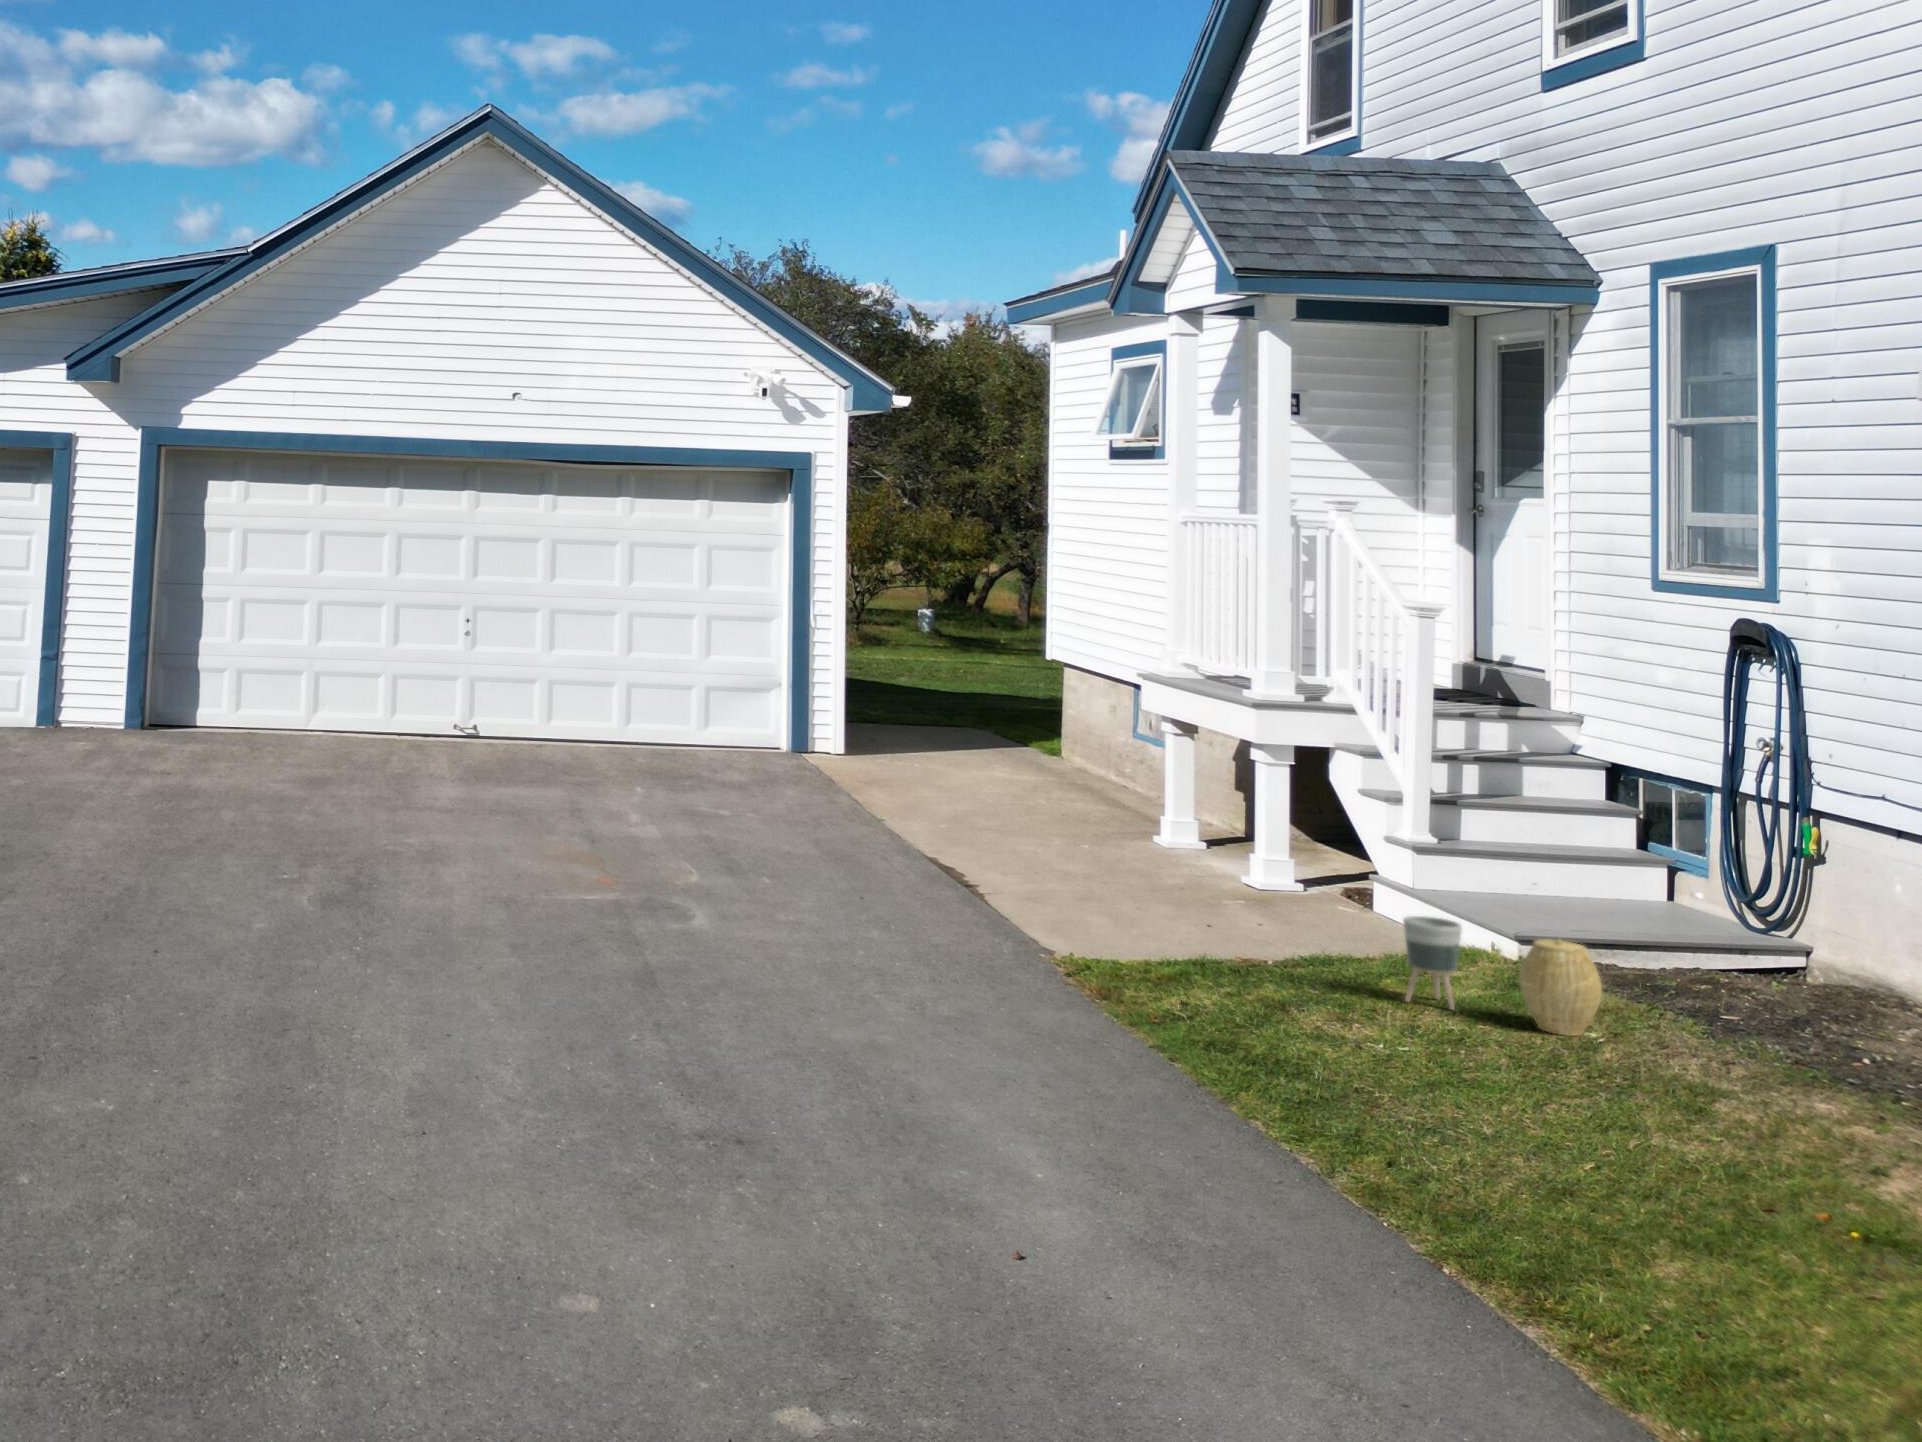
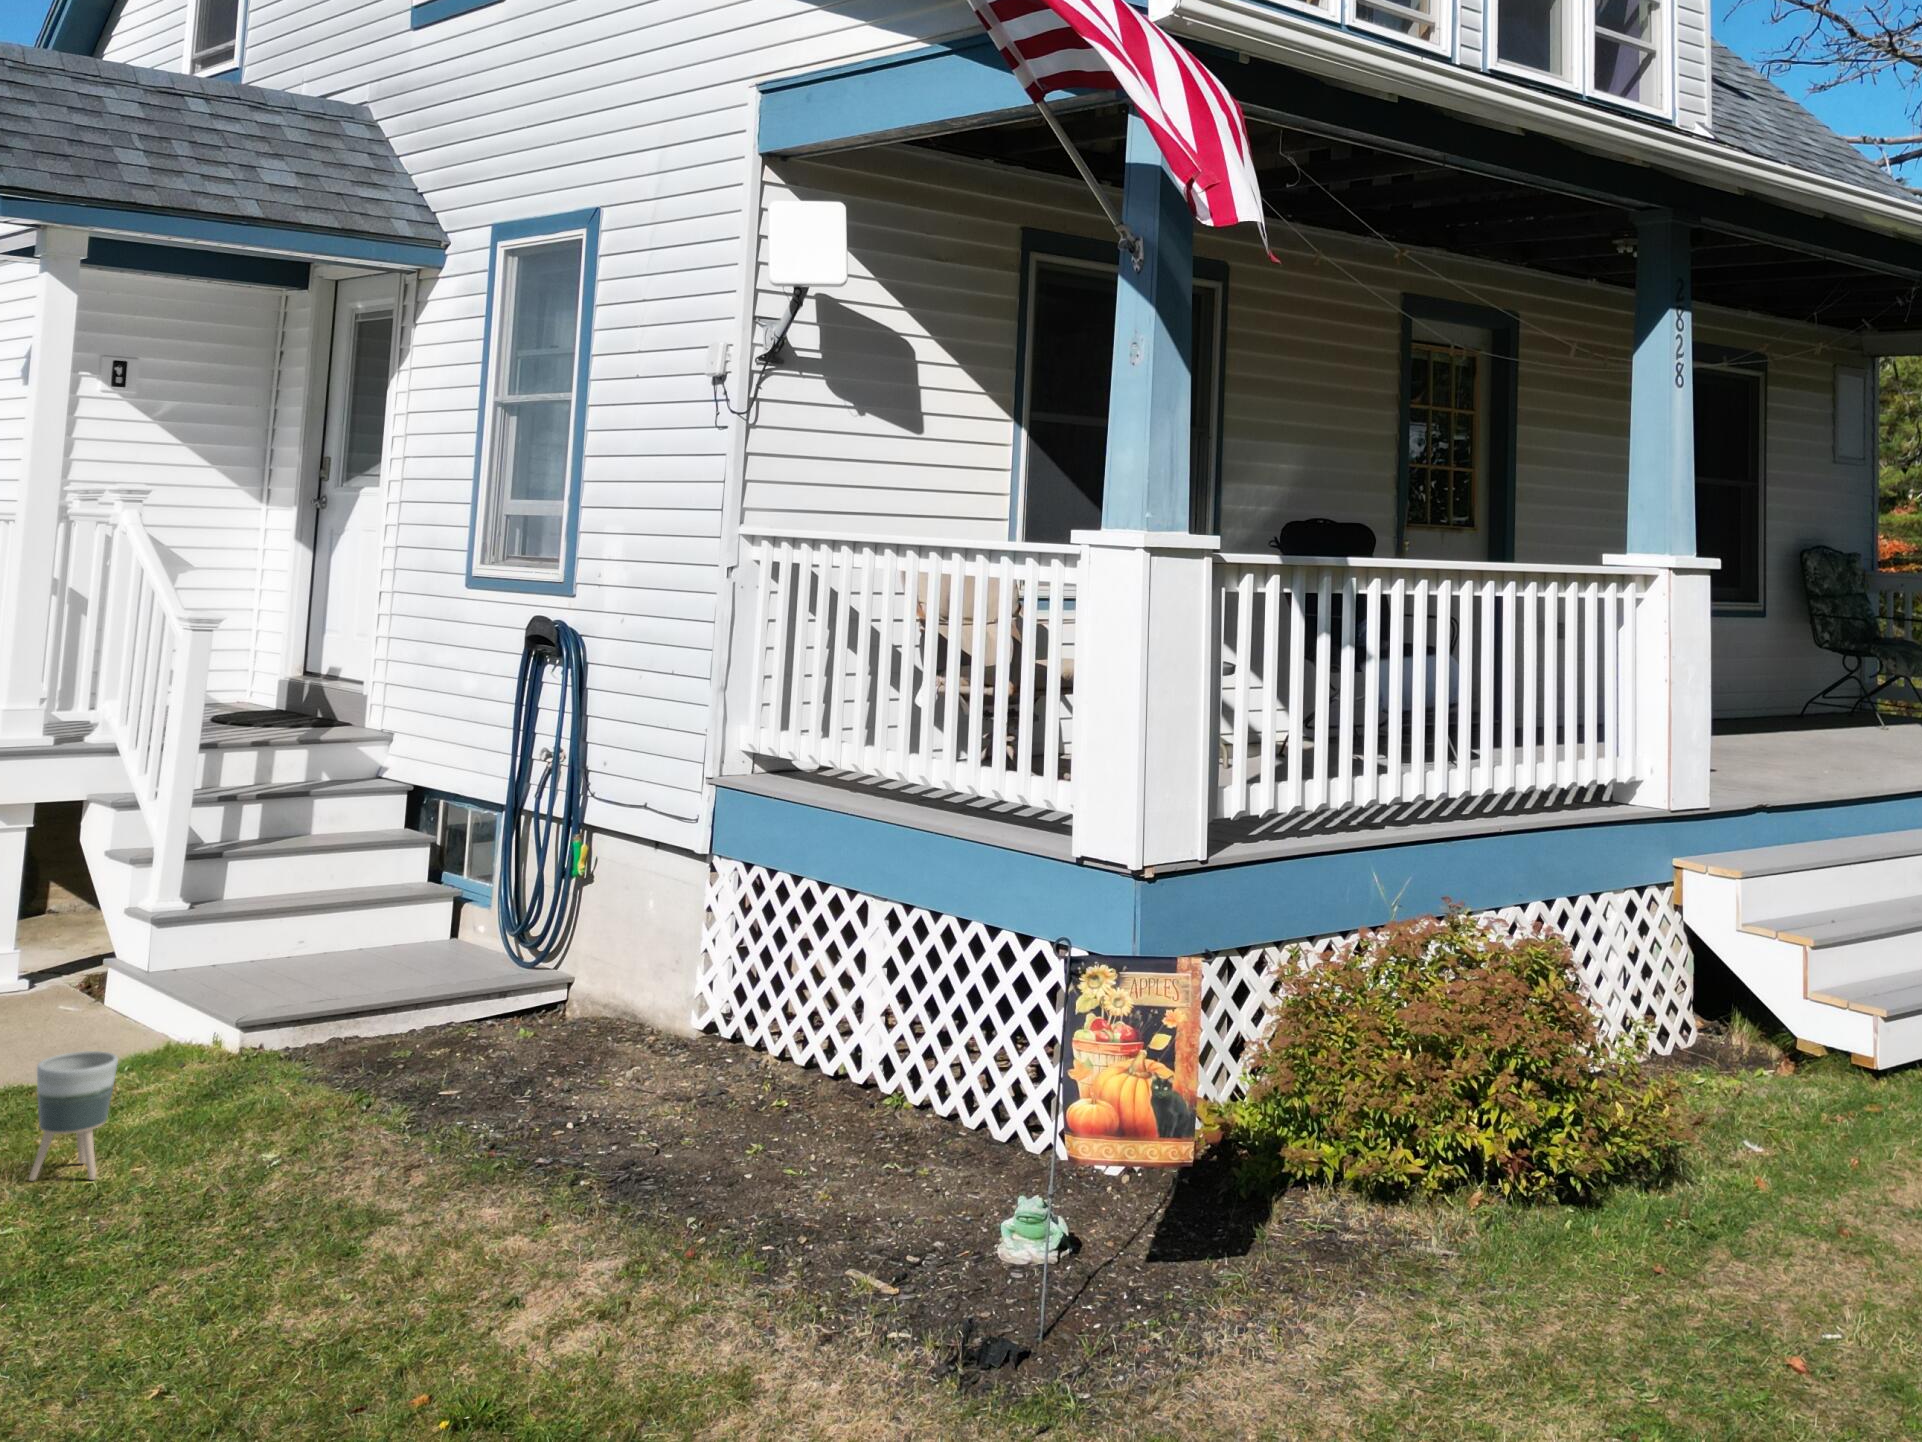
woven basket: present [1520,939,1602,1036] -> none [179,1058,283,1189]

